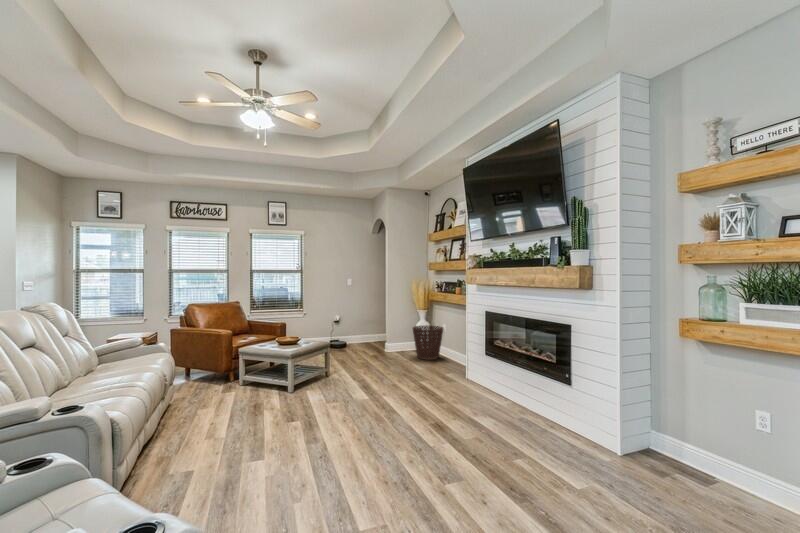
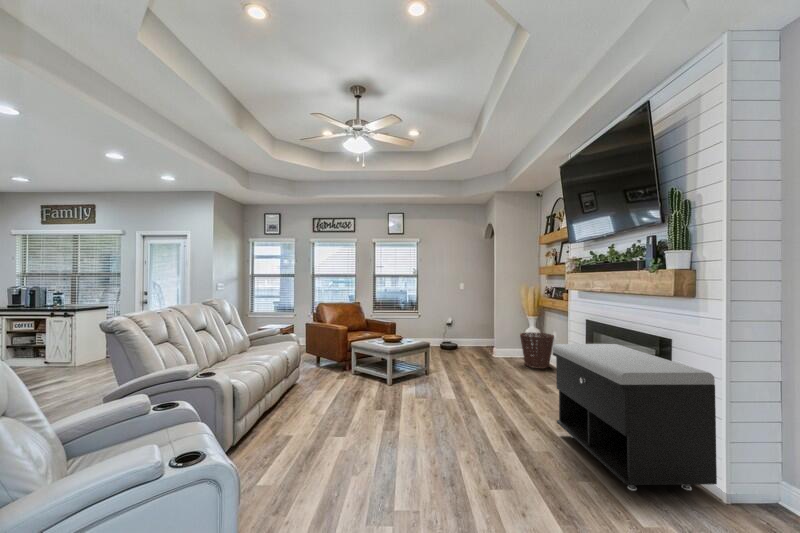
storage bench: none [472,332,613,461] -> present [553,344,717,491]

